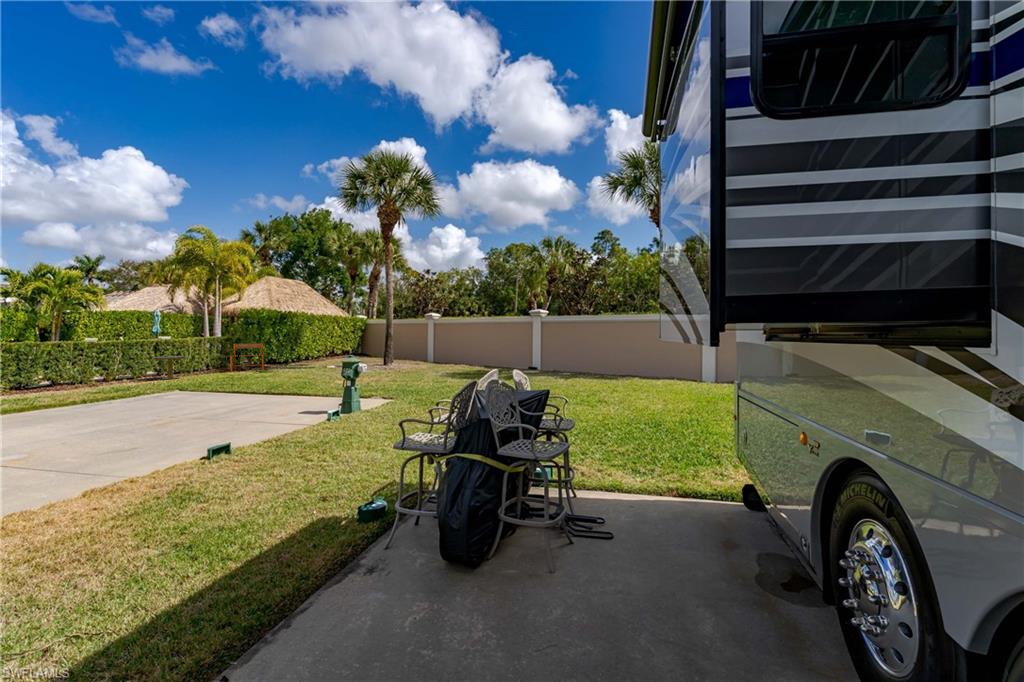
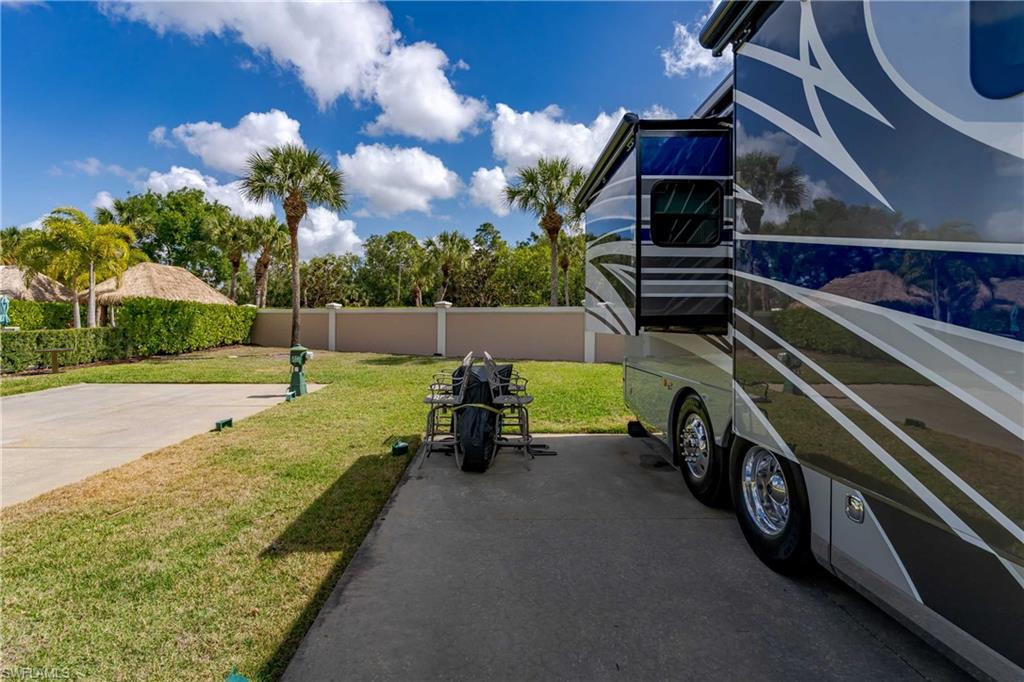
bench: present [230,343,265,371] -> none [117,333,157,364]

